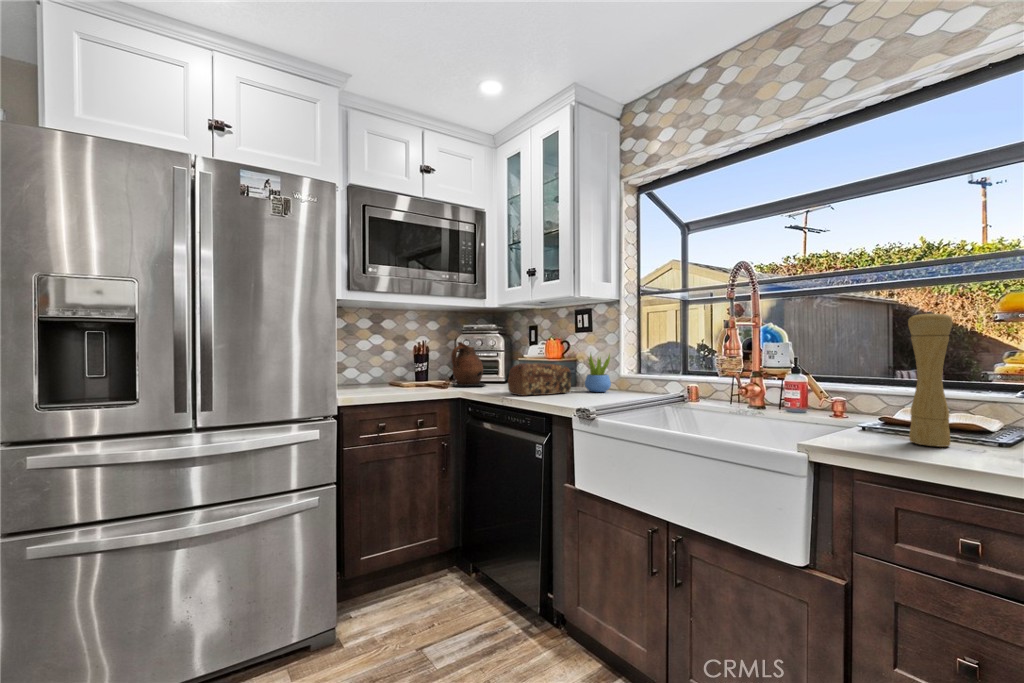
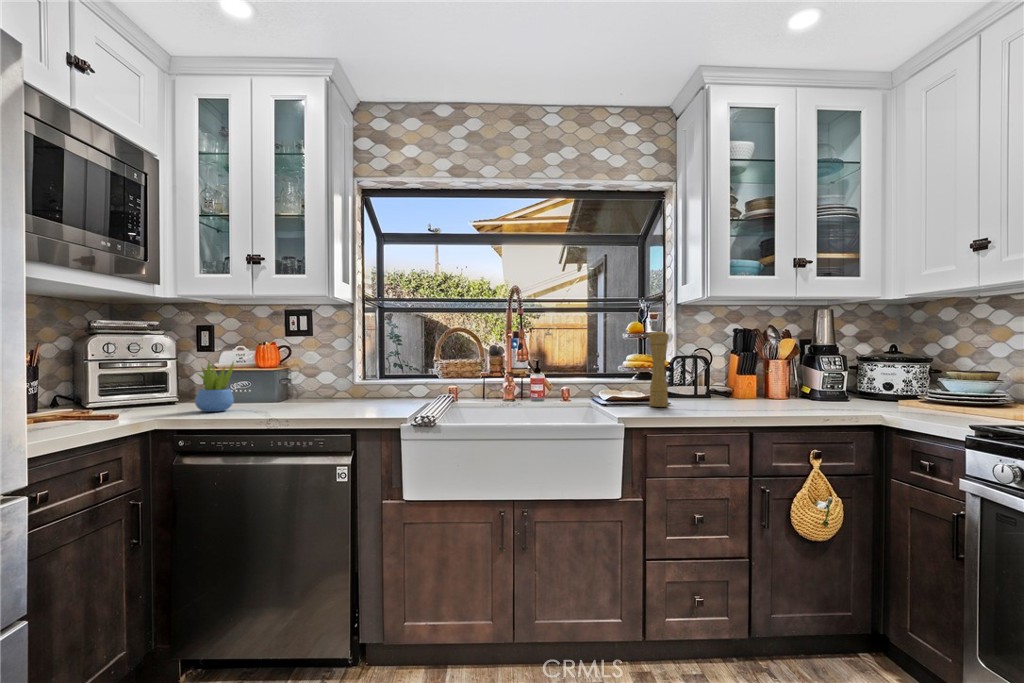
ceramic pitcher: present [451,342,485,386] -> none [99,347,176,414]
succulent plant: present [585,354,611,392] -> present [195,361,234,412]
bread loaf: present [508,363,571,396] -> none [256,373,328,414]

